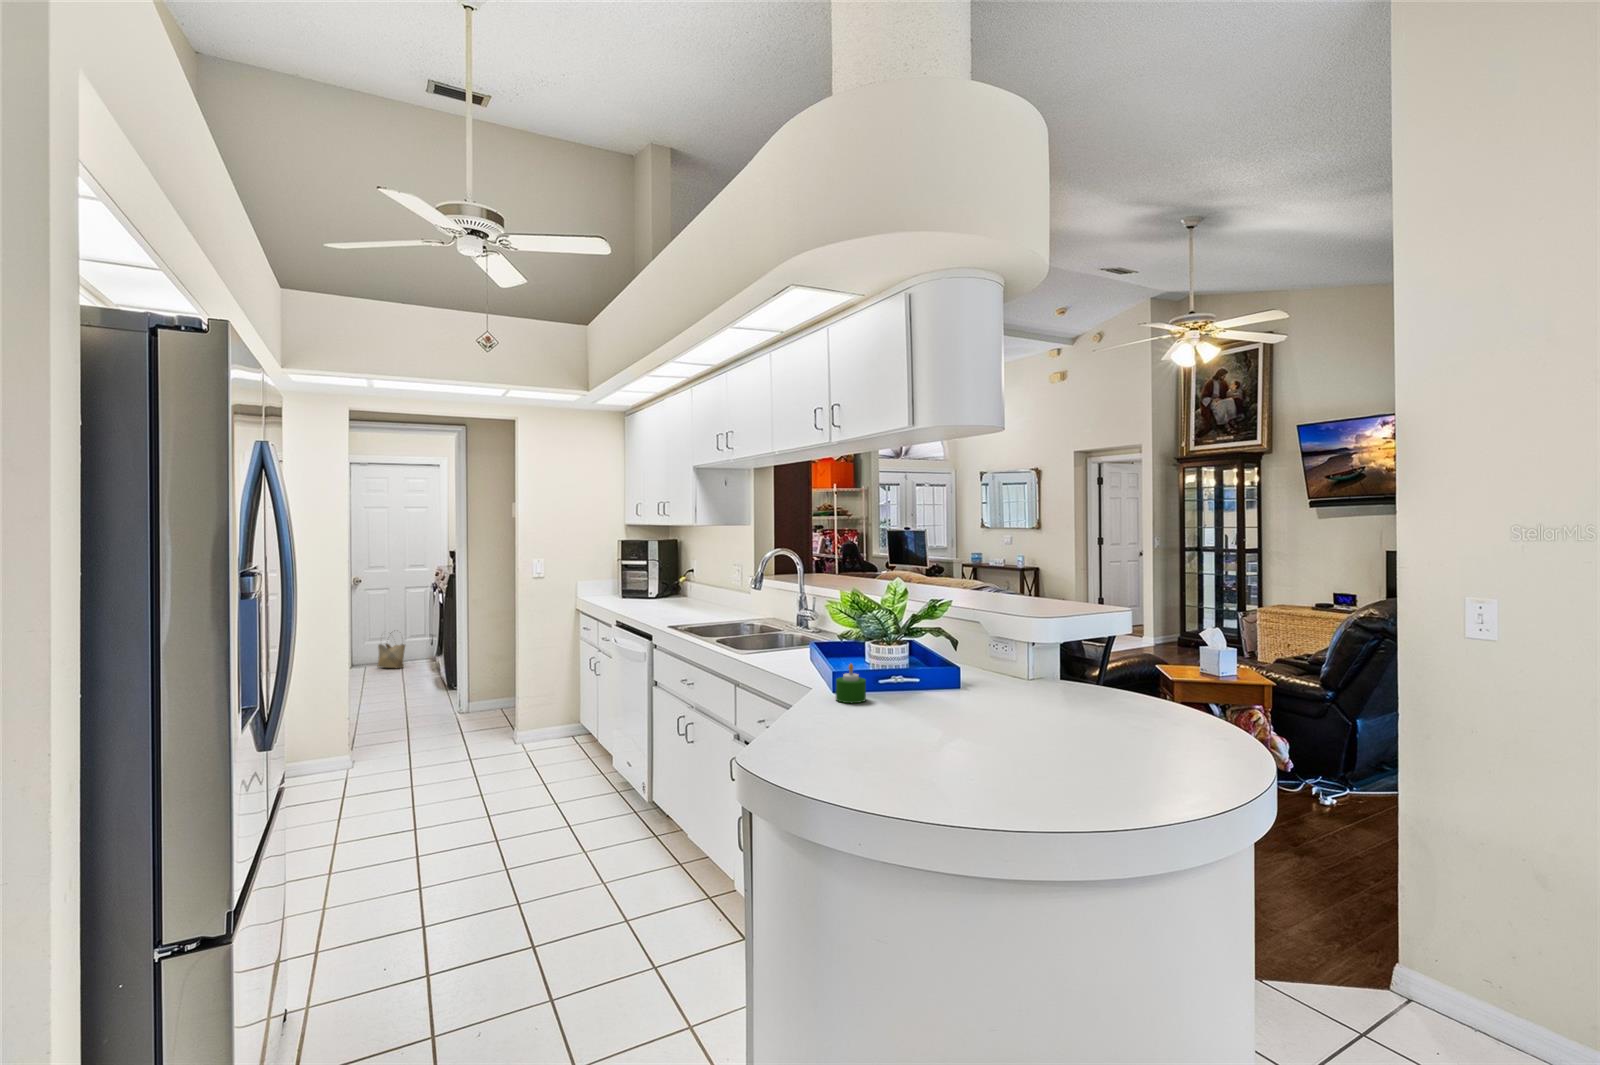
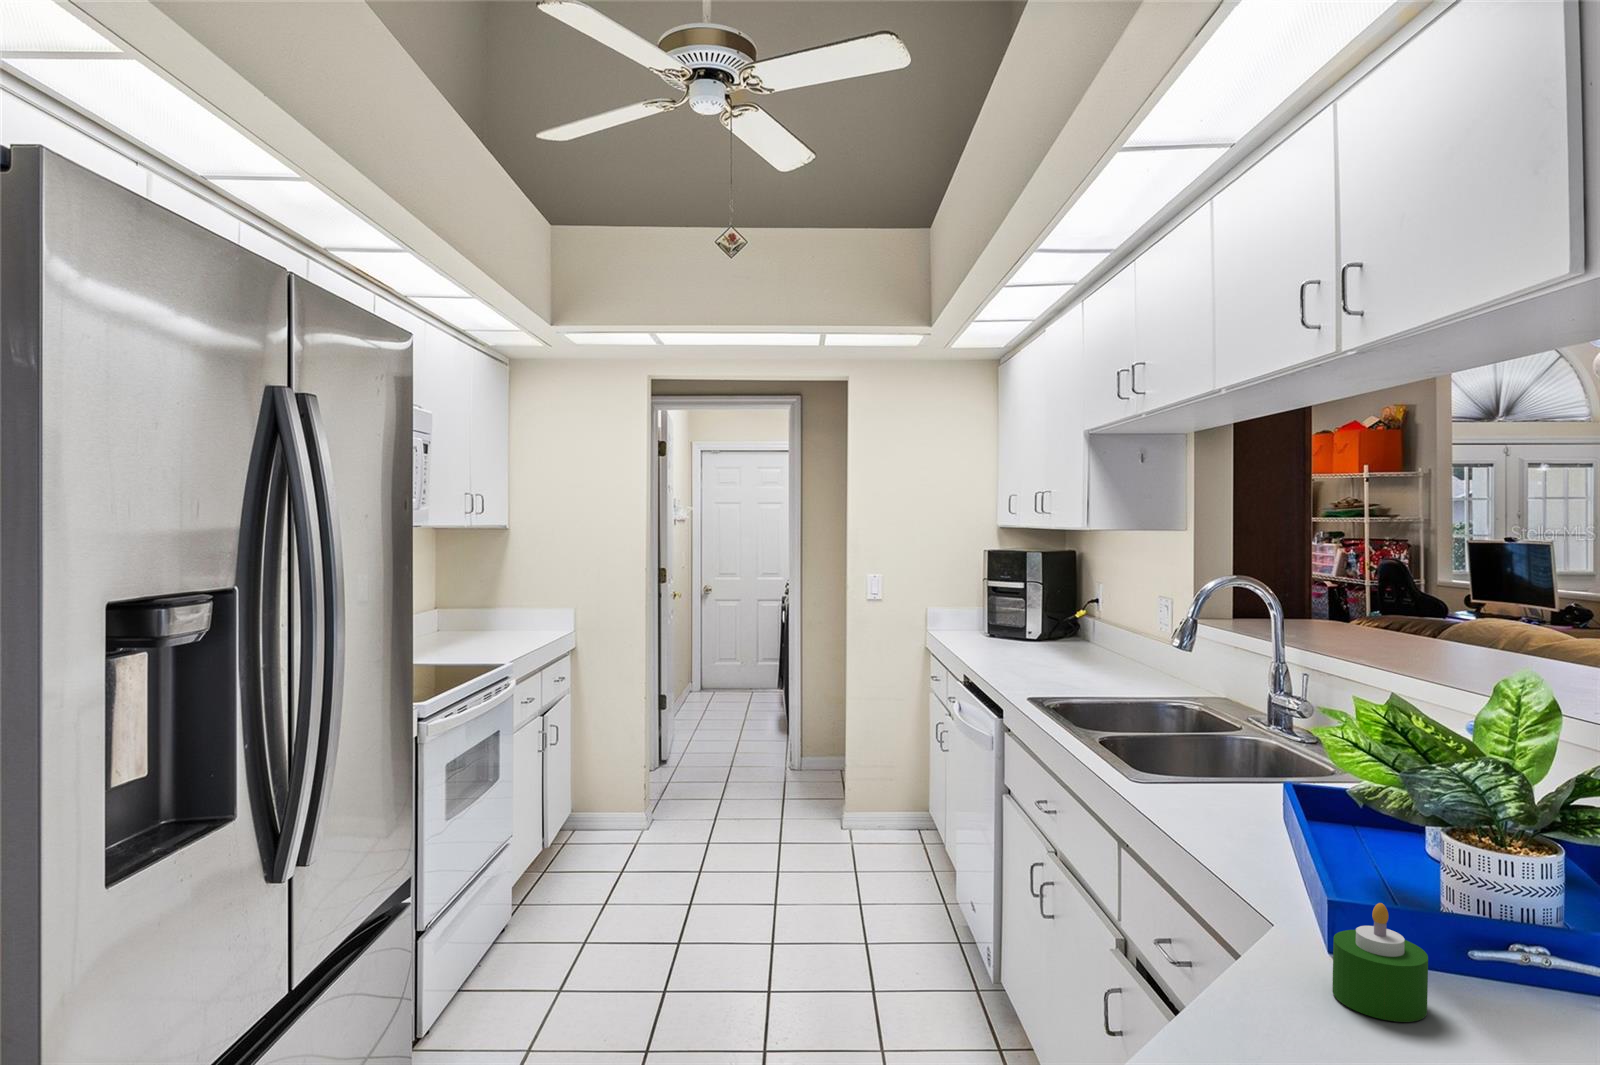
woven basket: present [378,633,405,668] -> none [718,654,748,701]

